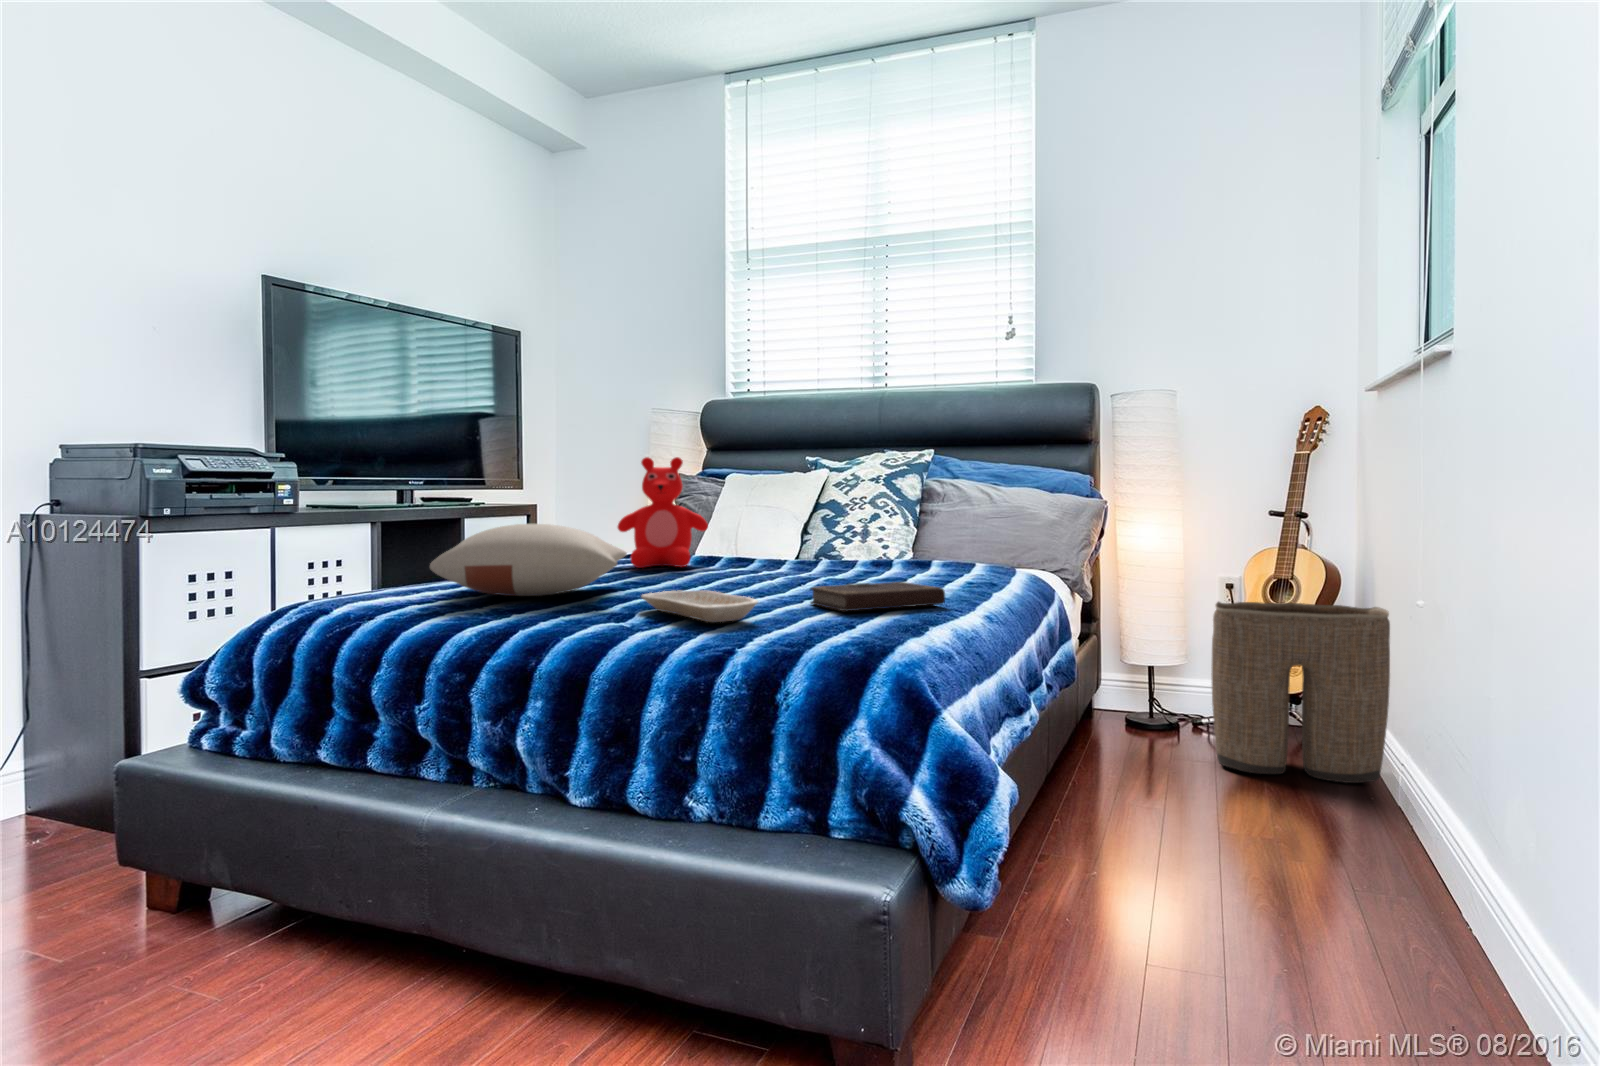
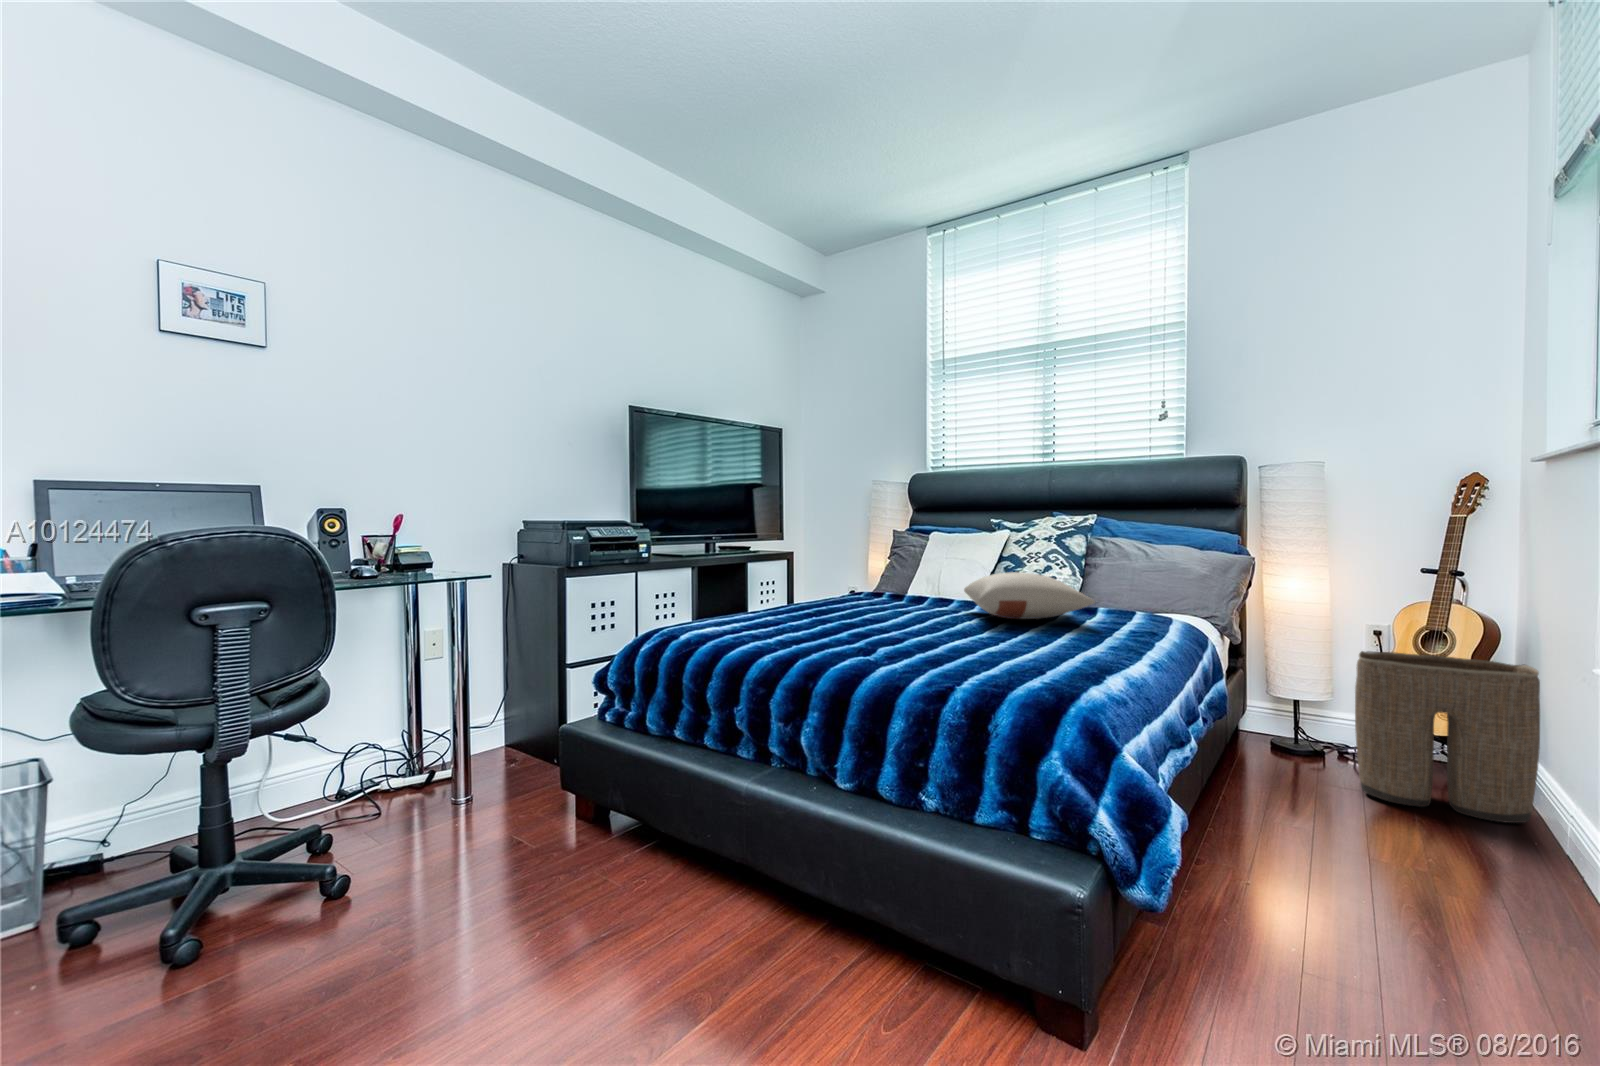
teddy bear: present [618,457,708,568] -> none [852,523,919,606]
pillow: present [430,524,627,596] -> present [964,572,1095,619]
notebook: present [810,582,945,611] -> none [1006,632,1116,657]
tray: present [641,590,758,622] -> none [881,634,970,663]

